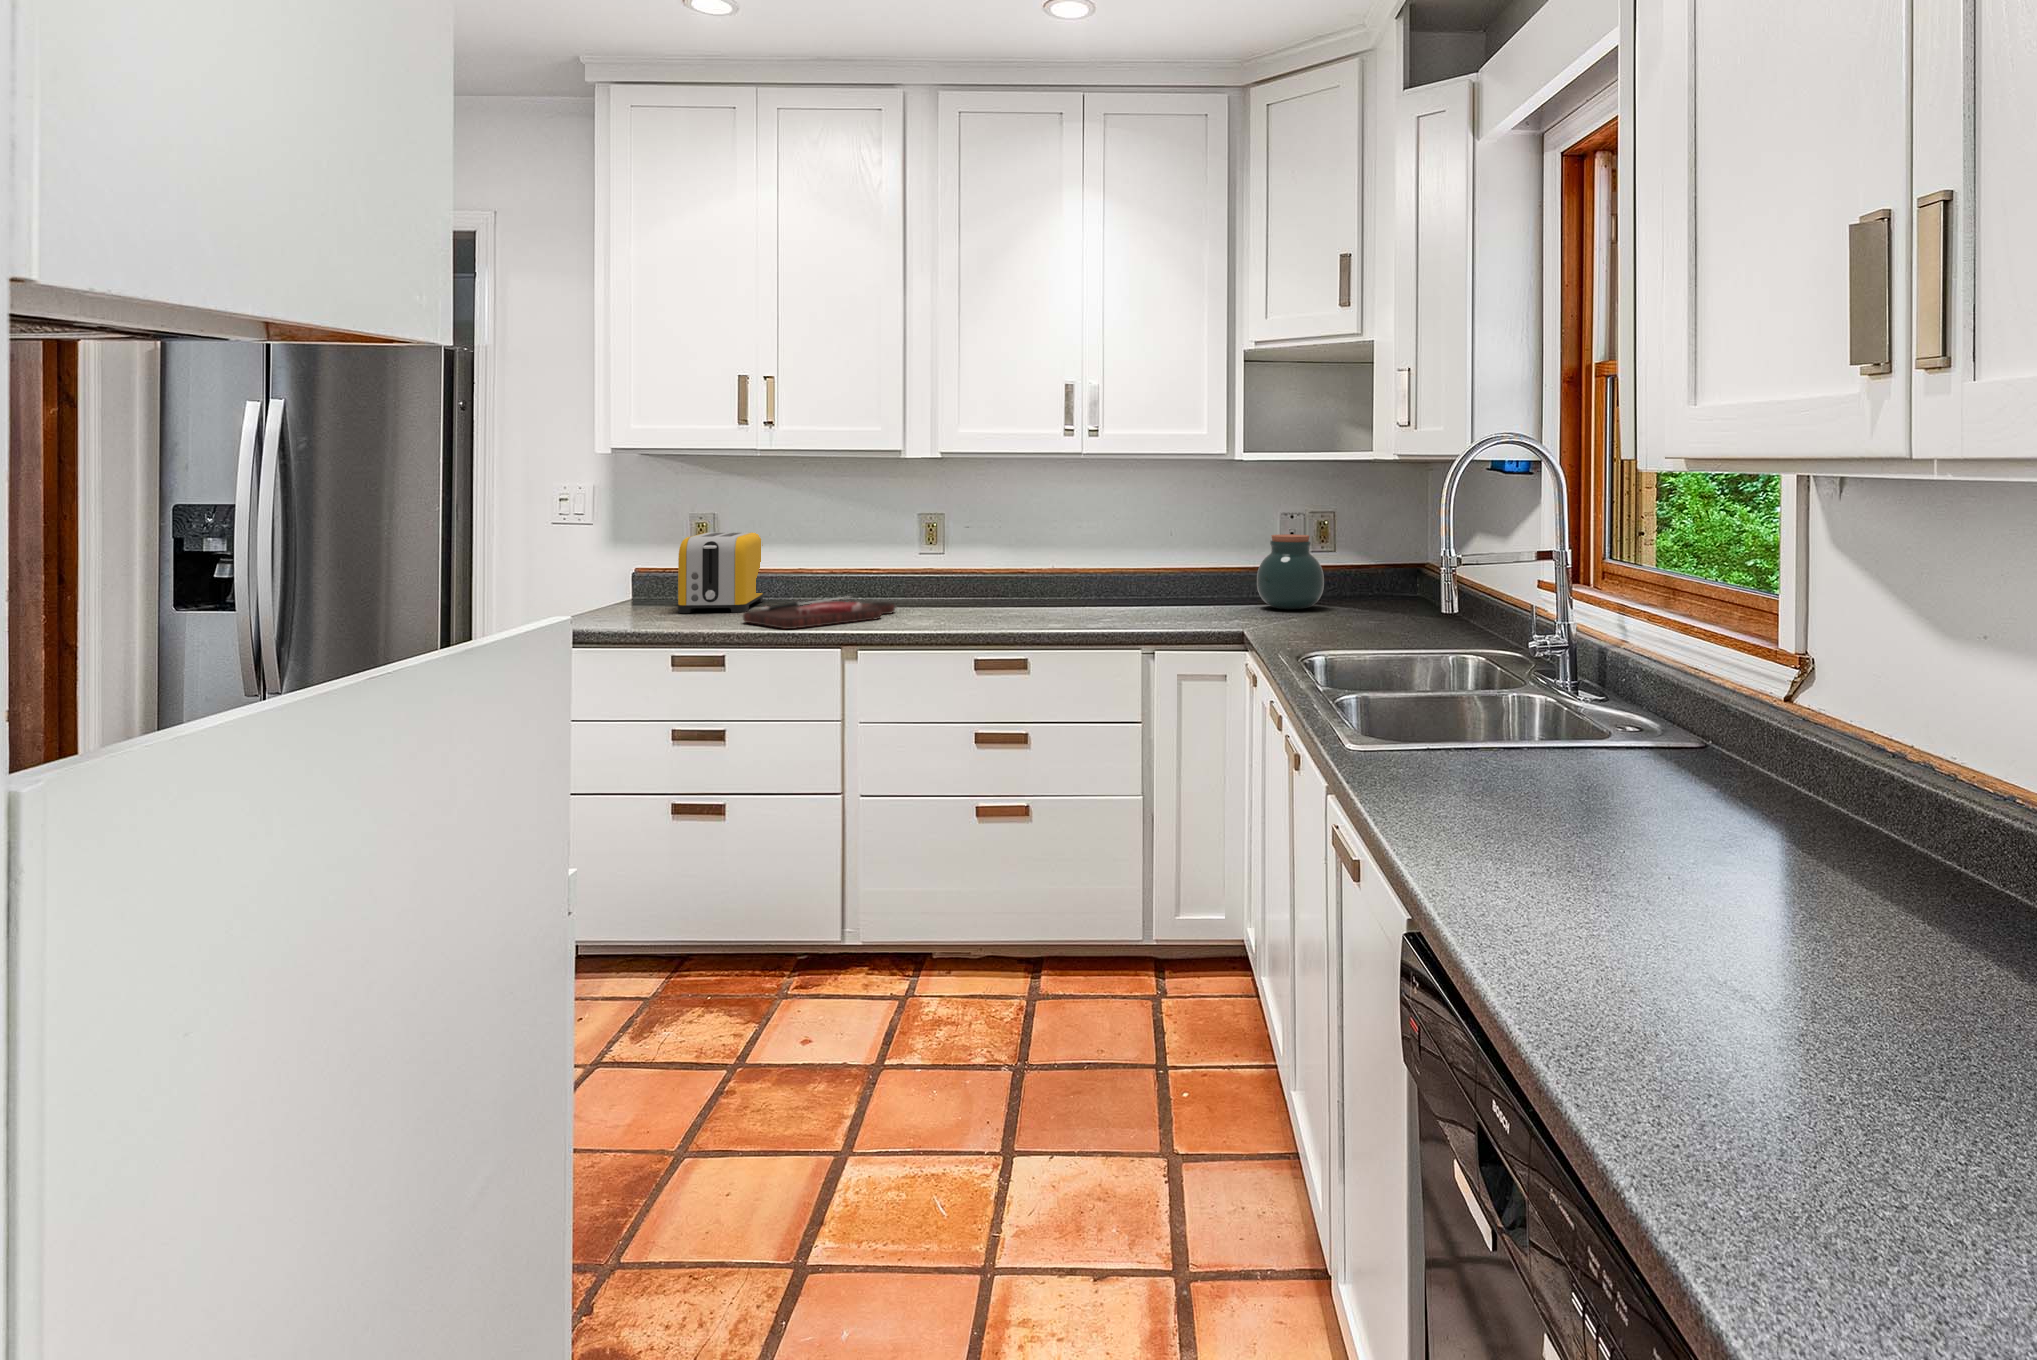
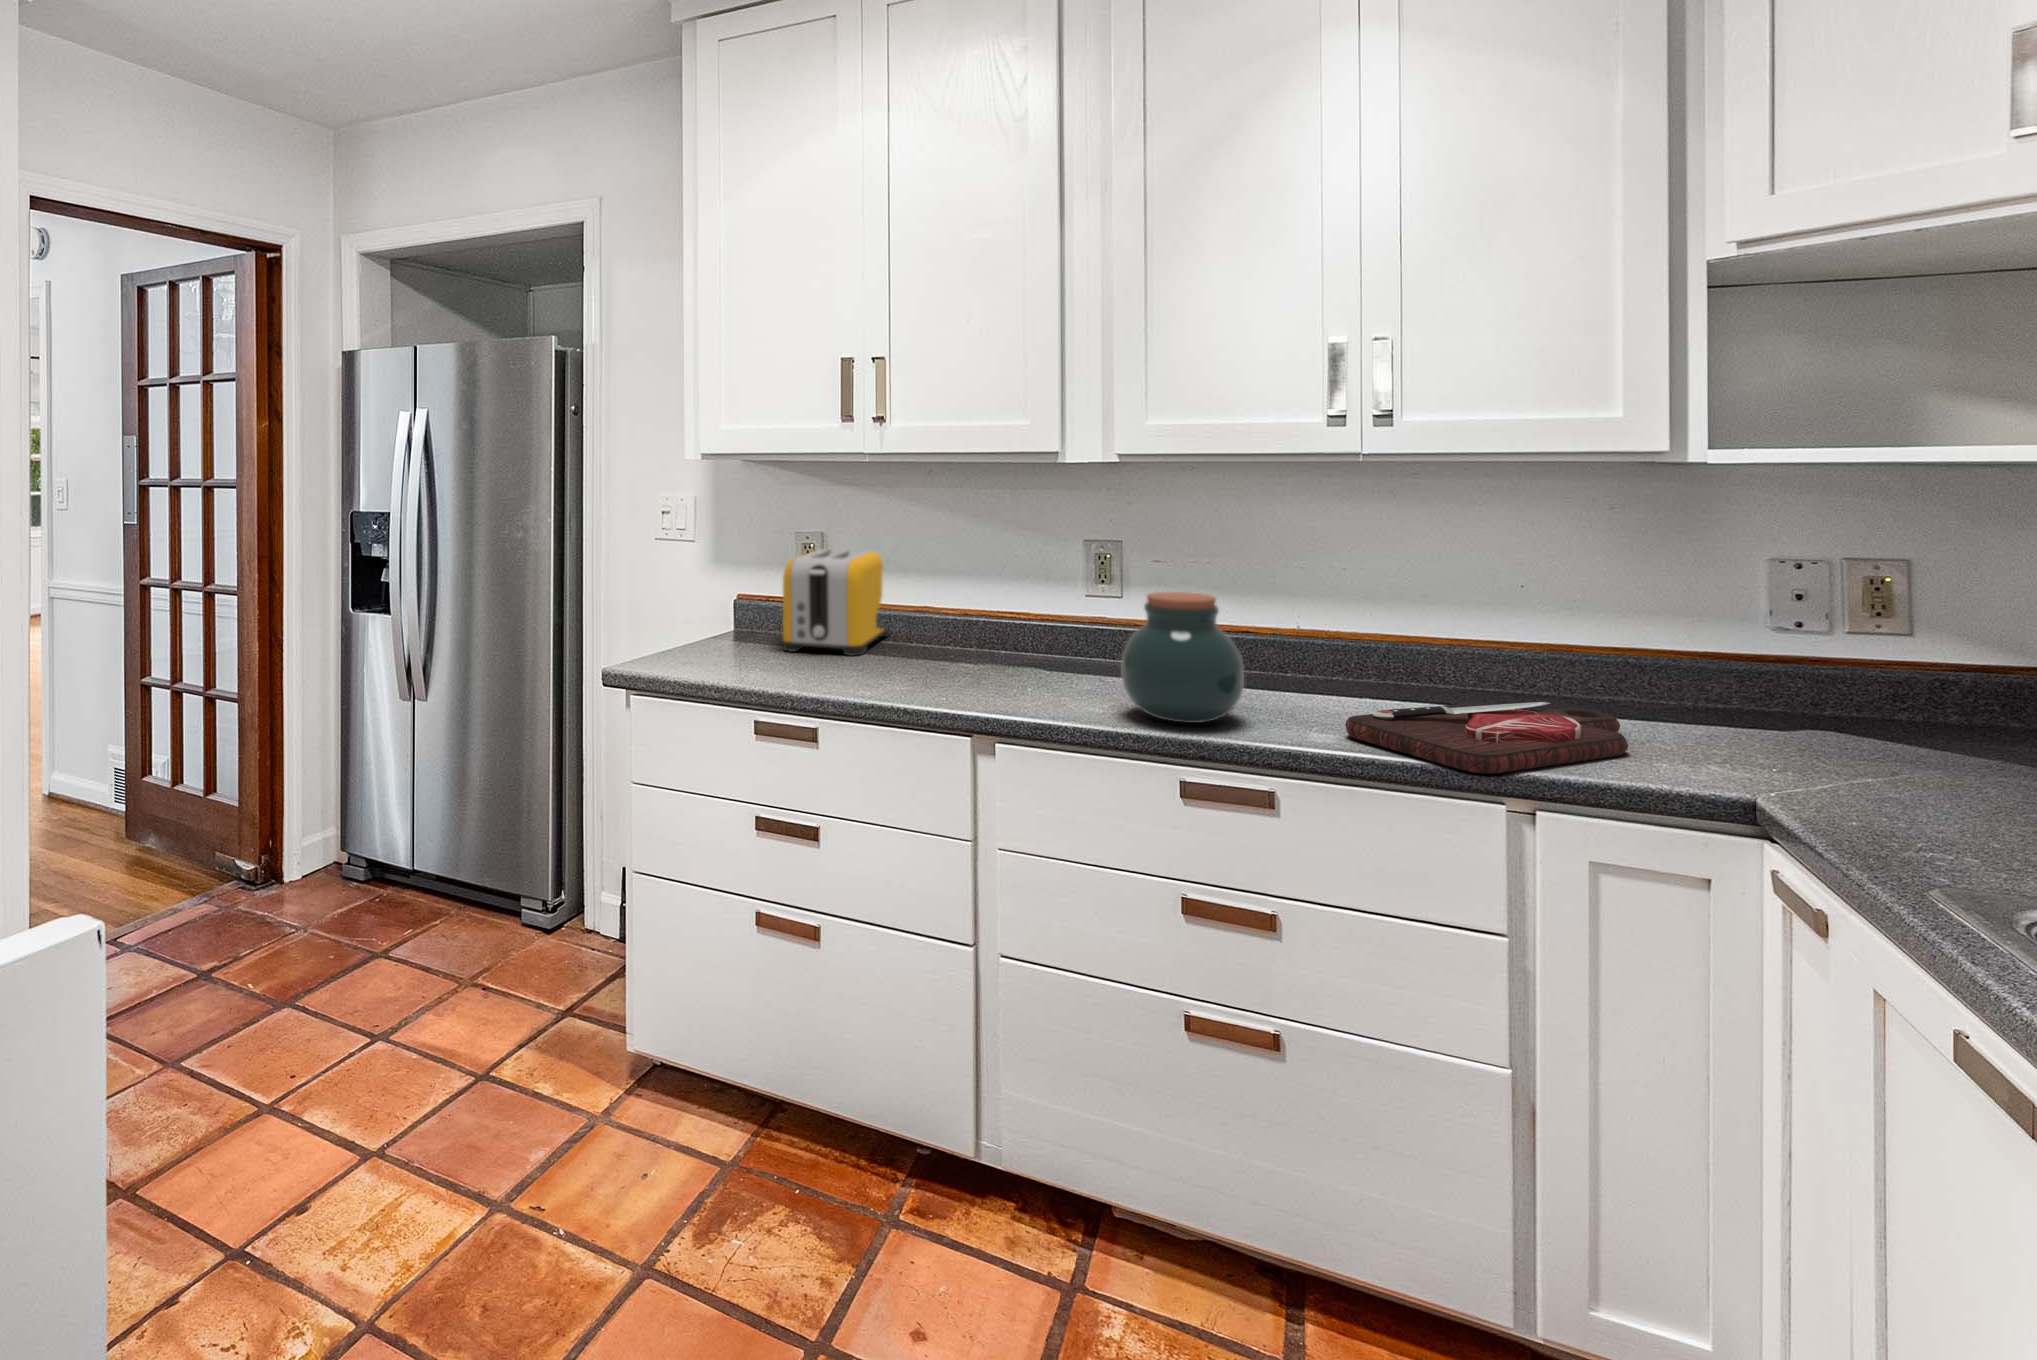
jar: present [1257,534,1324,609] -> present [1121,592,1244,723]
cutting board: present [743,597,895,629] -> present [1345,702,1628,774]

